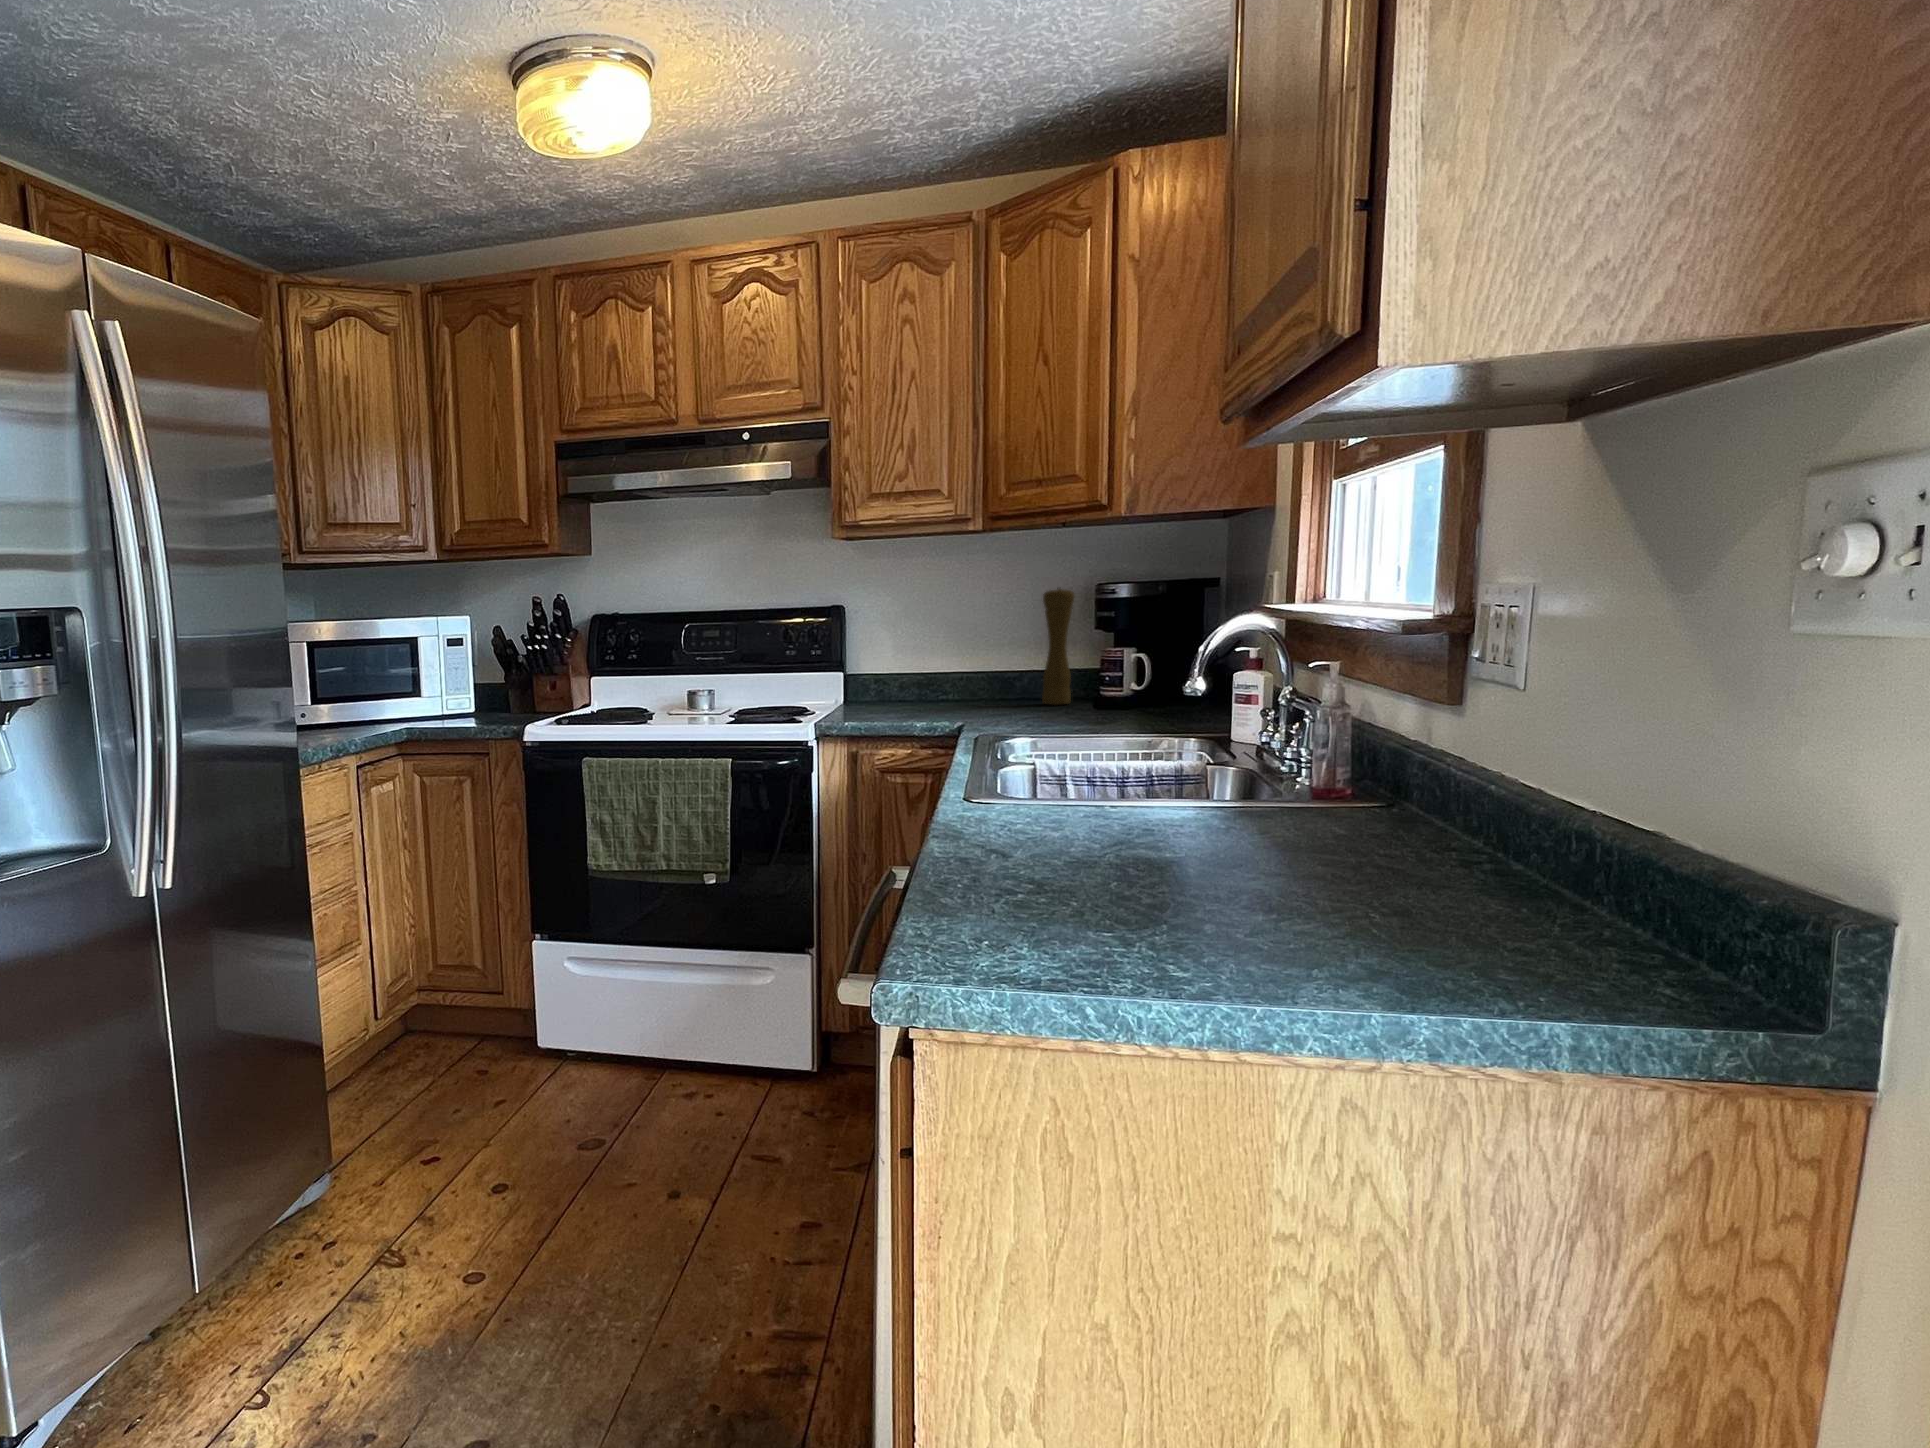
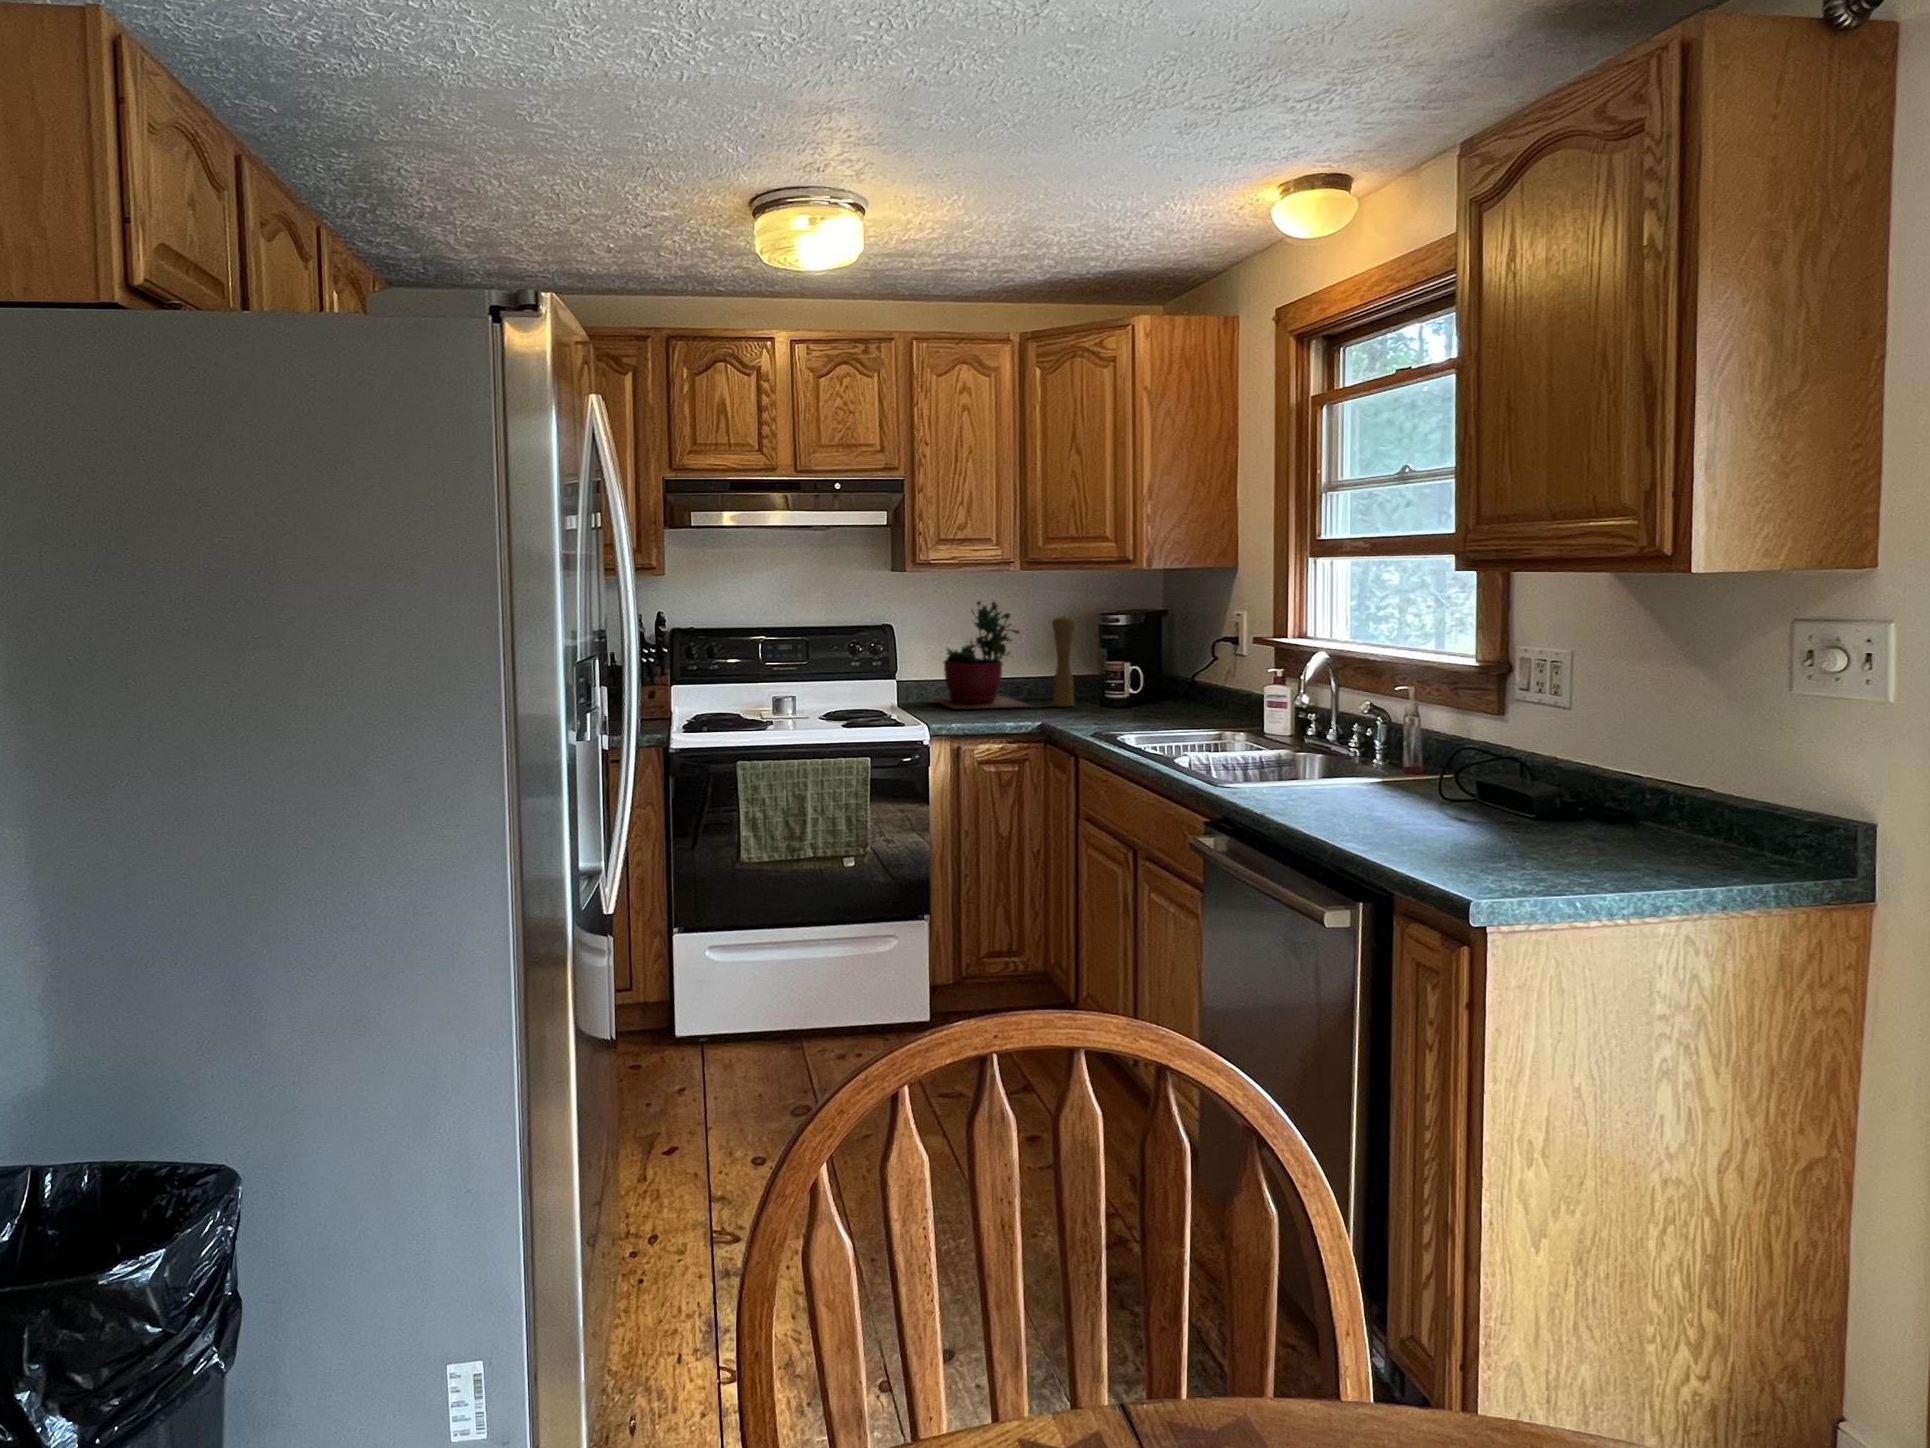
succulent plant: none [895,572,1013,705] -> present [932,601,1030,709]

